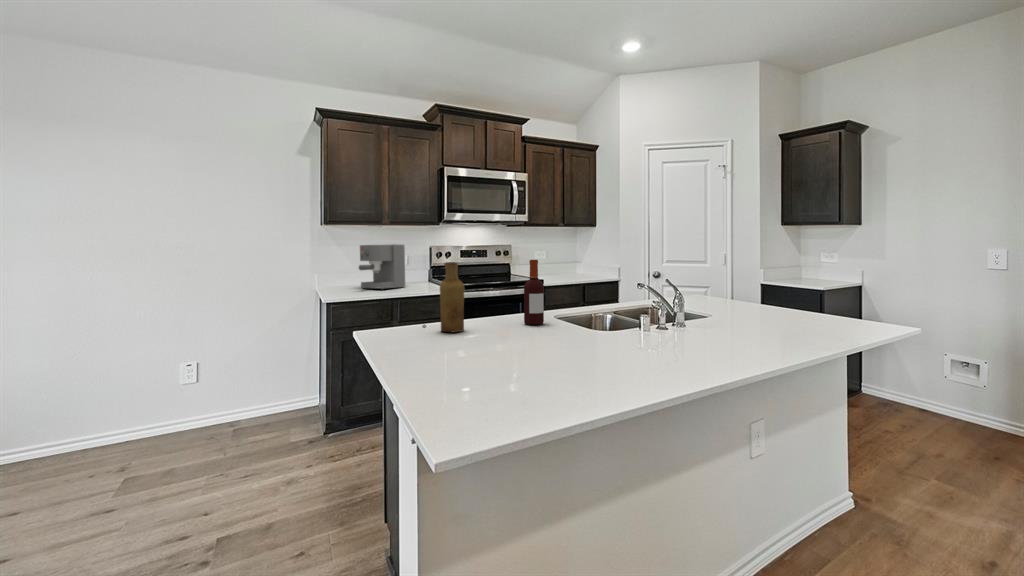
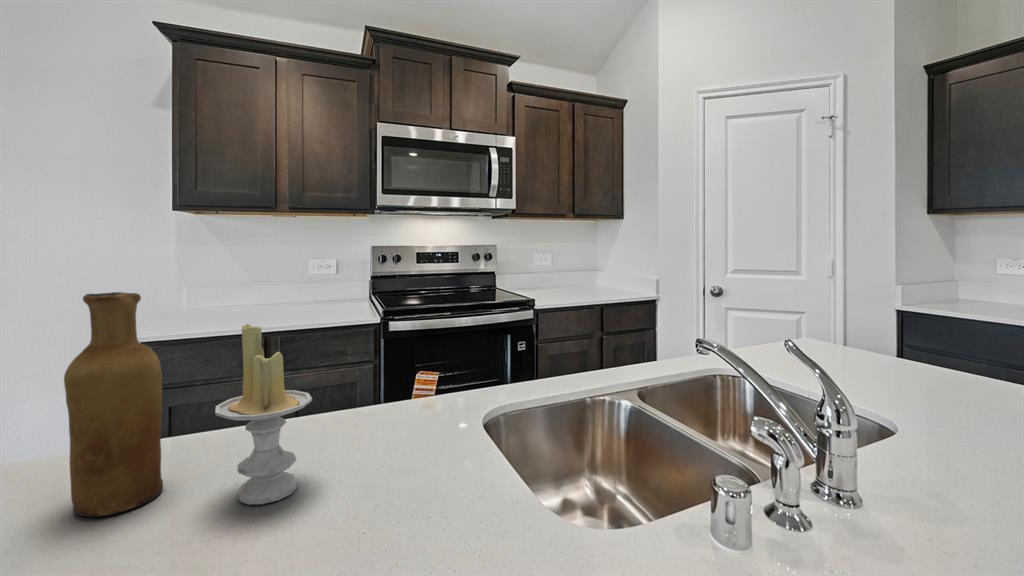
coffee maker: present [359,244,405,289] -> none [225,244,314,316]
bottle: present [524,260,544,325] -> none [366,282,427,468]
candle: none [485,273,513,330] -> present [215,324,312,504]

